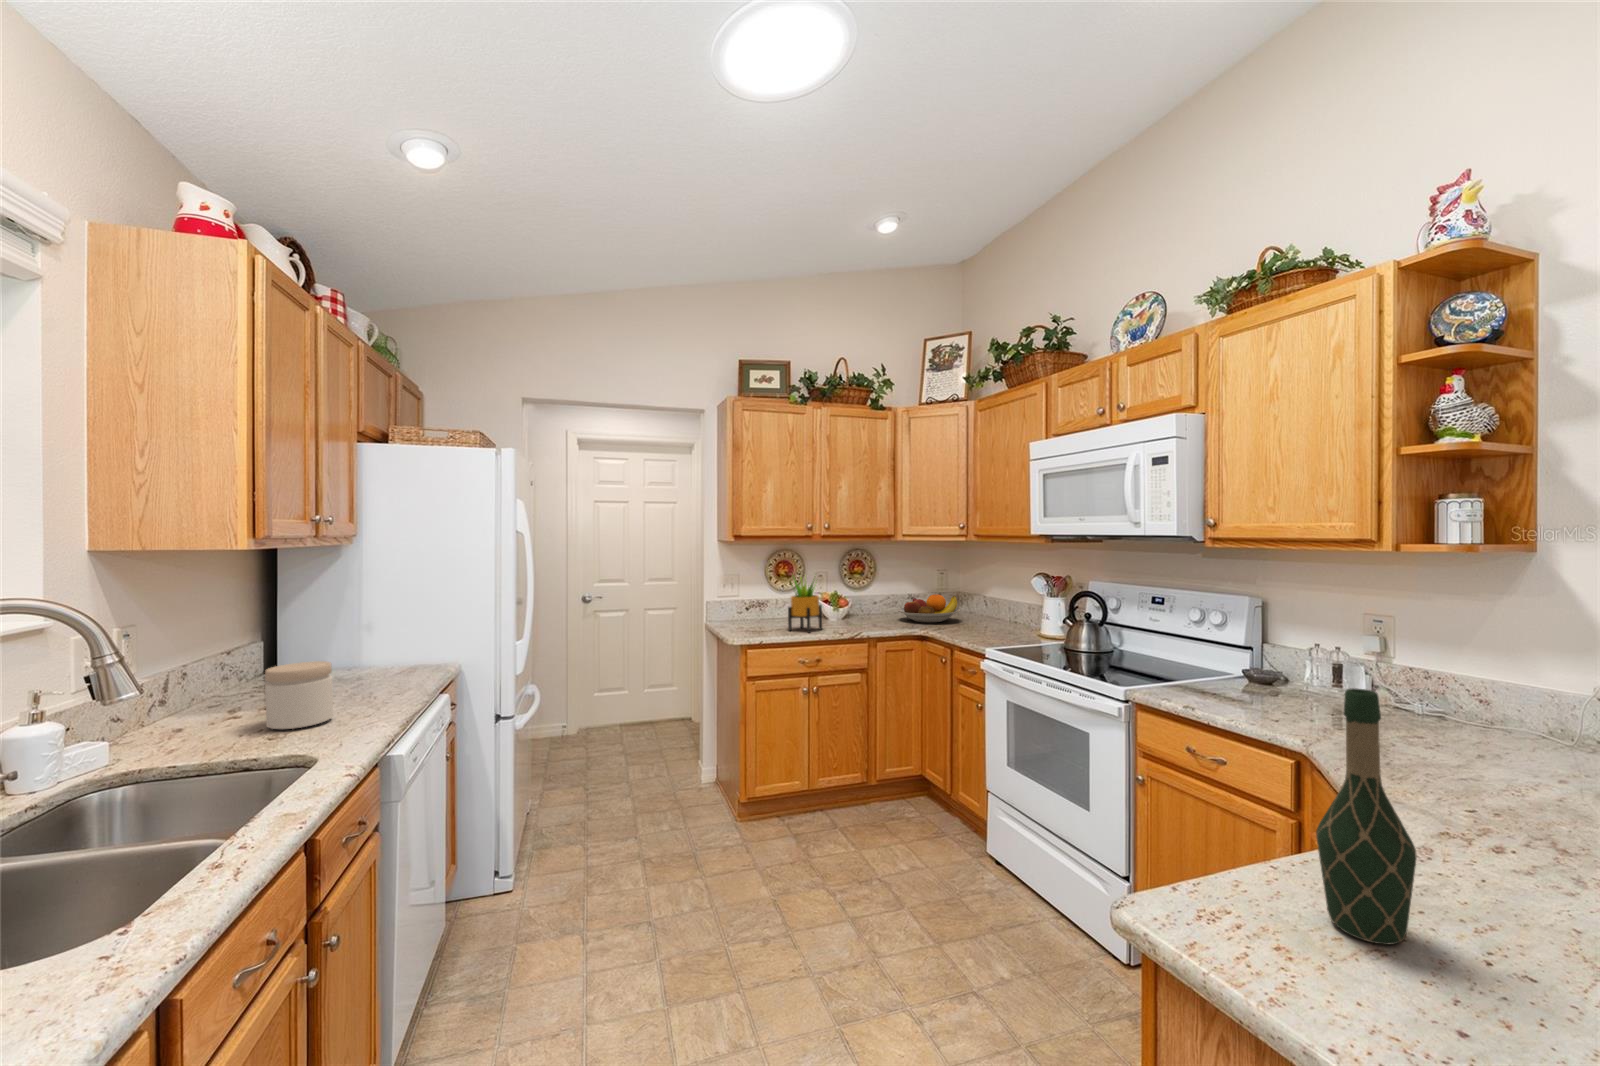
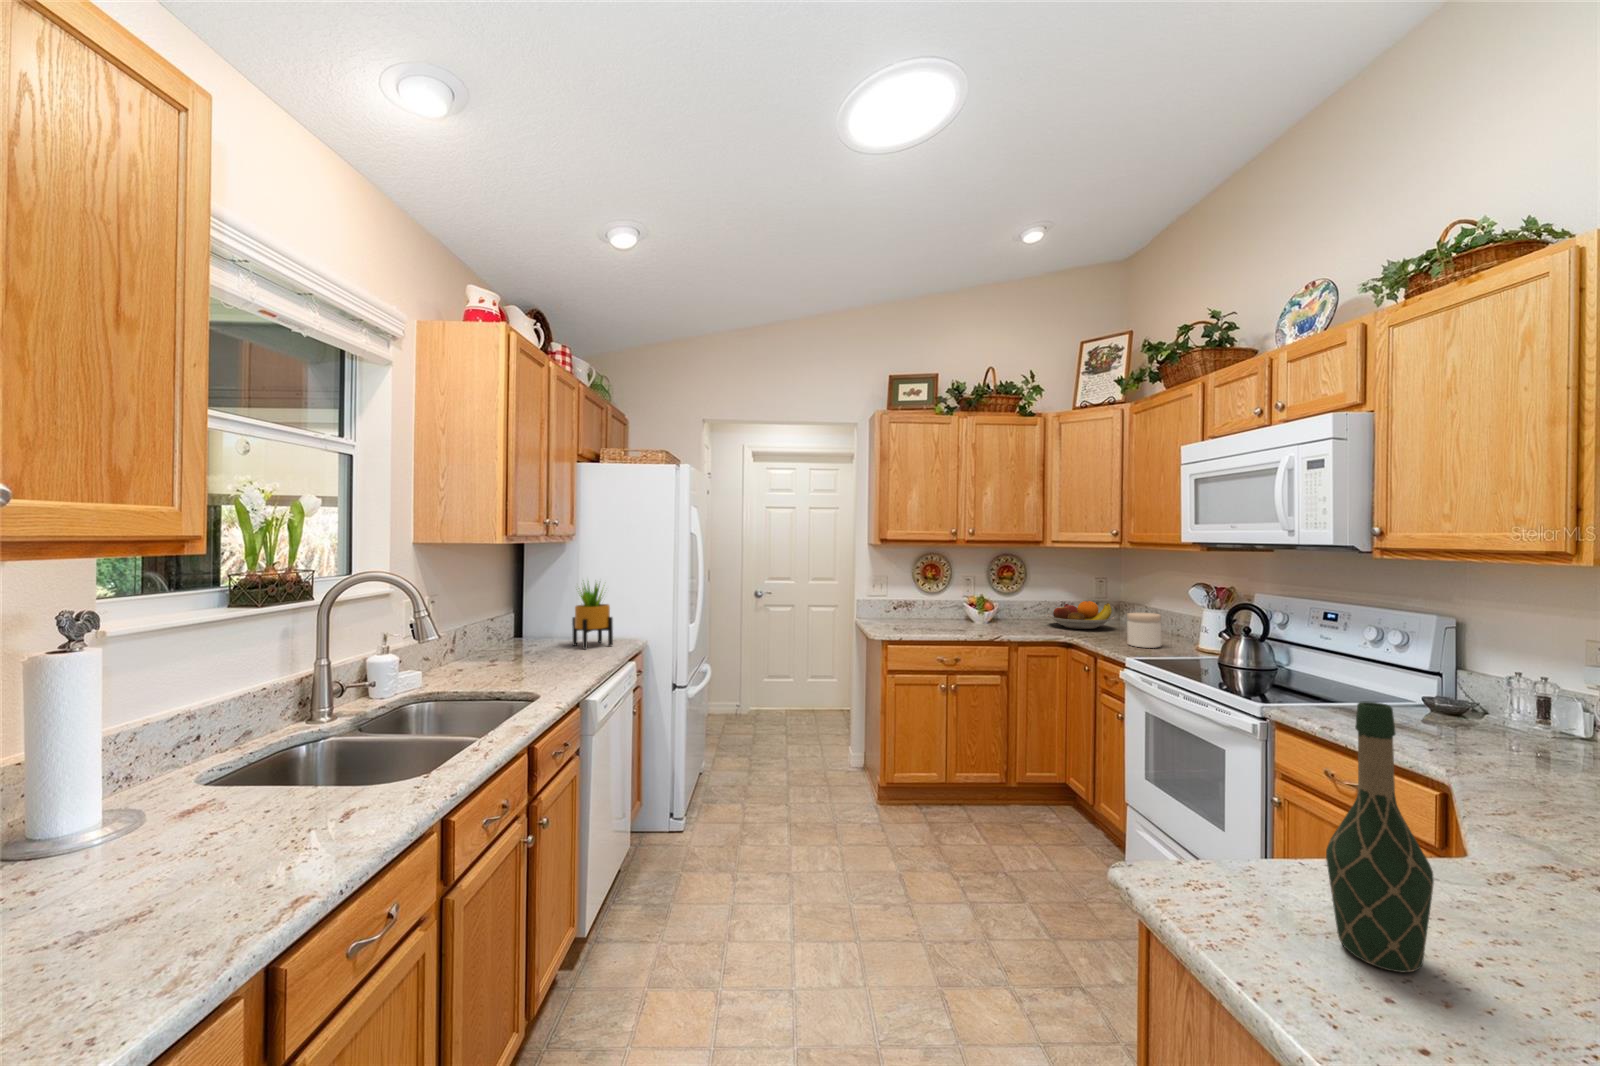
potted plant: present [788,578,822,633] -> present [572,584,613,649]
jar: present [265,661,333,729] -> present [1127,613,1161,648]

